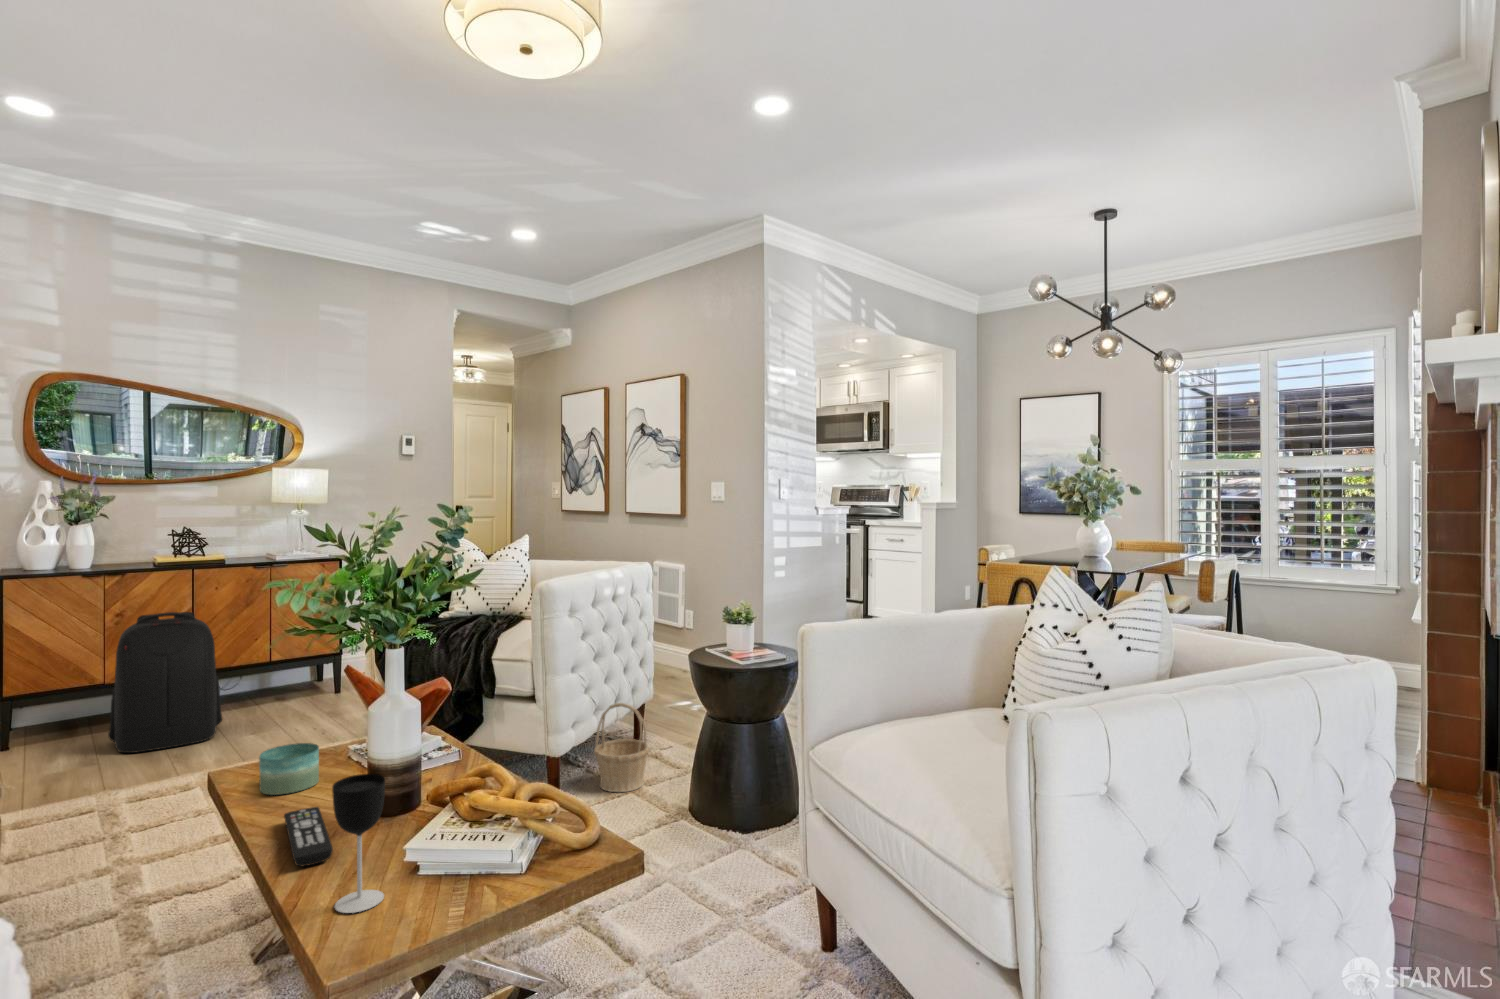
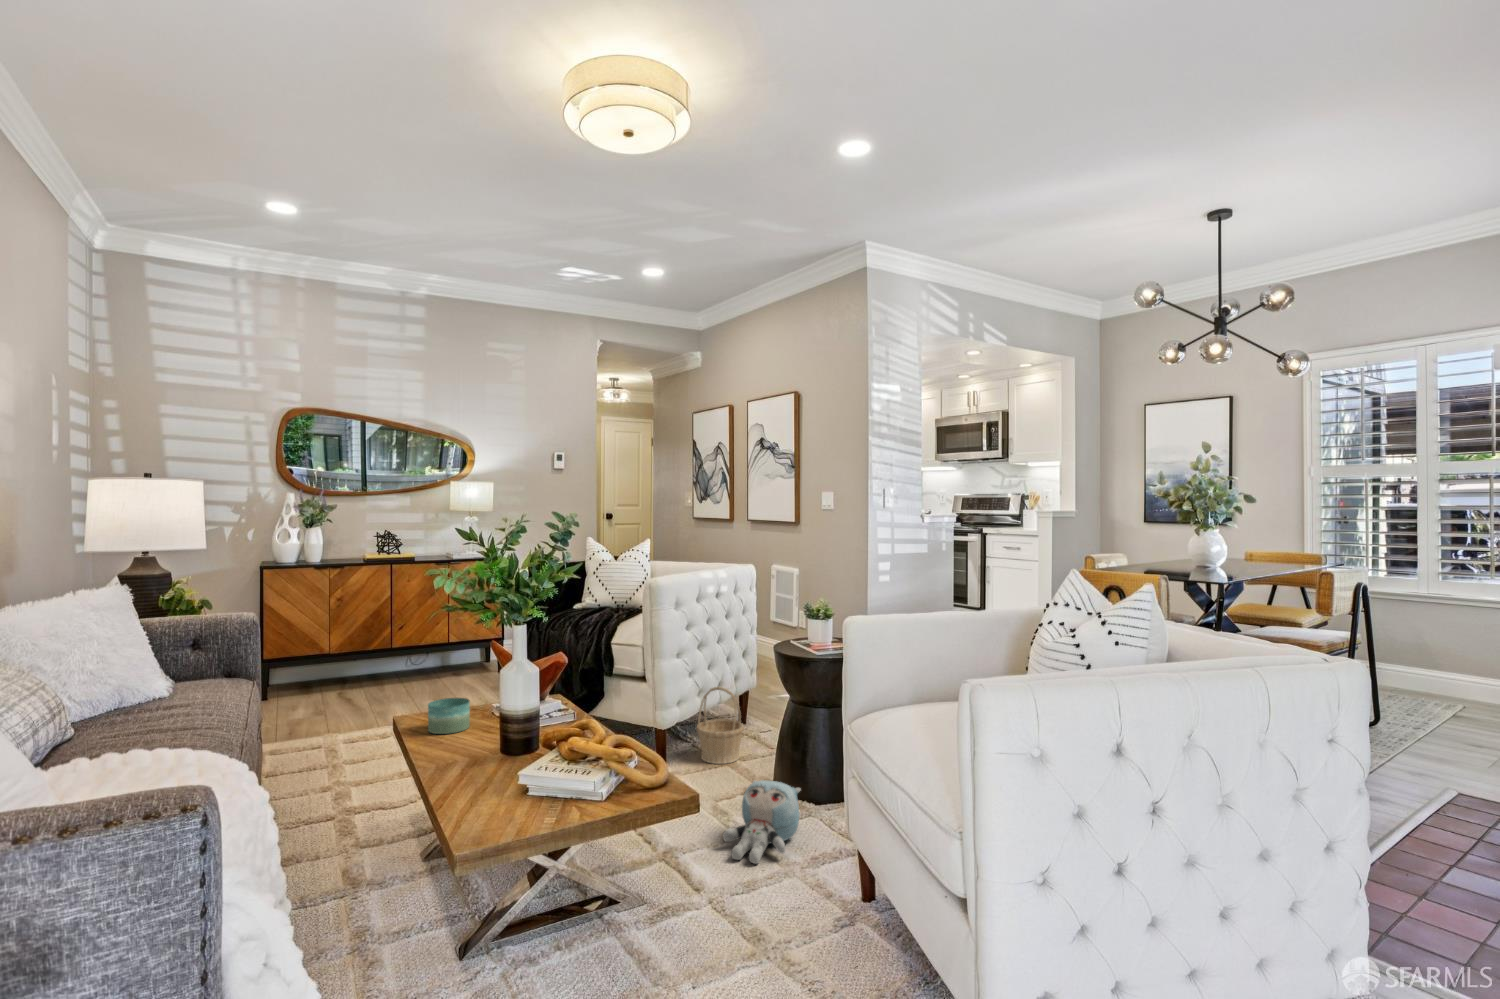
backpack: present [108,612,222,753] -> none [330,599,412,710]
wine glass: present [332,774,385,913] -> none [467,713,503,810]
remote control: present [284,807,333,866] -> none [442,743,472,780]
plush toy: none [650,815,738,921] -> present [723,780,801,864]

